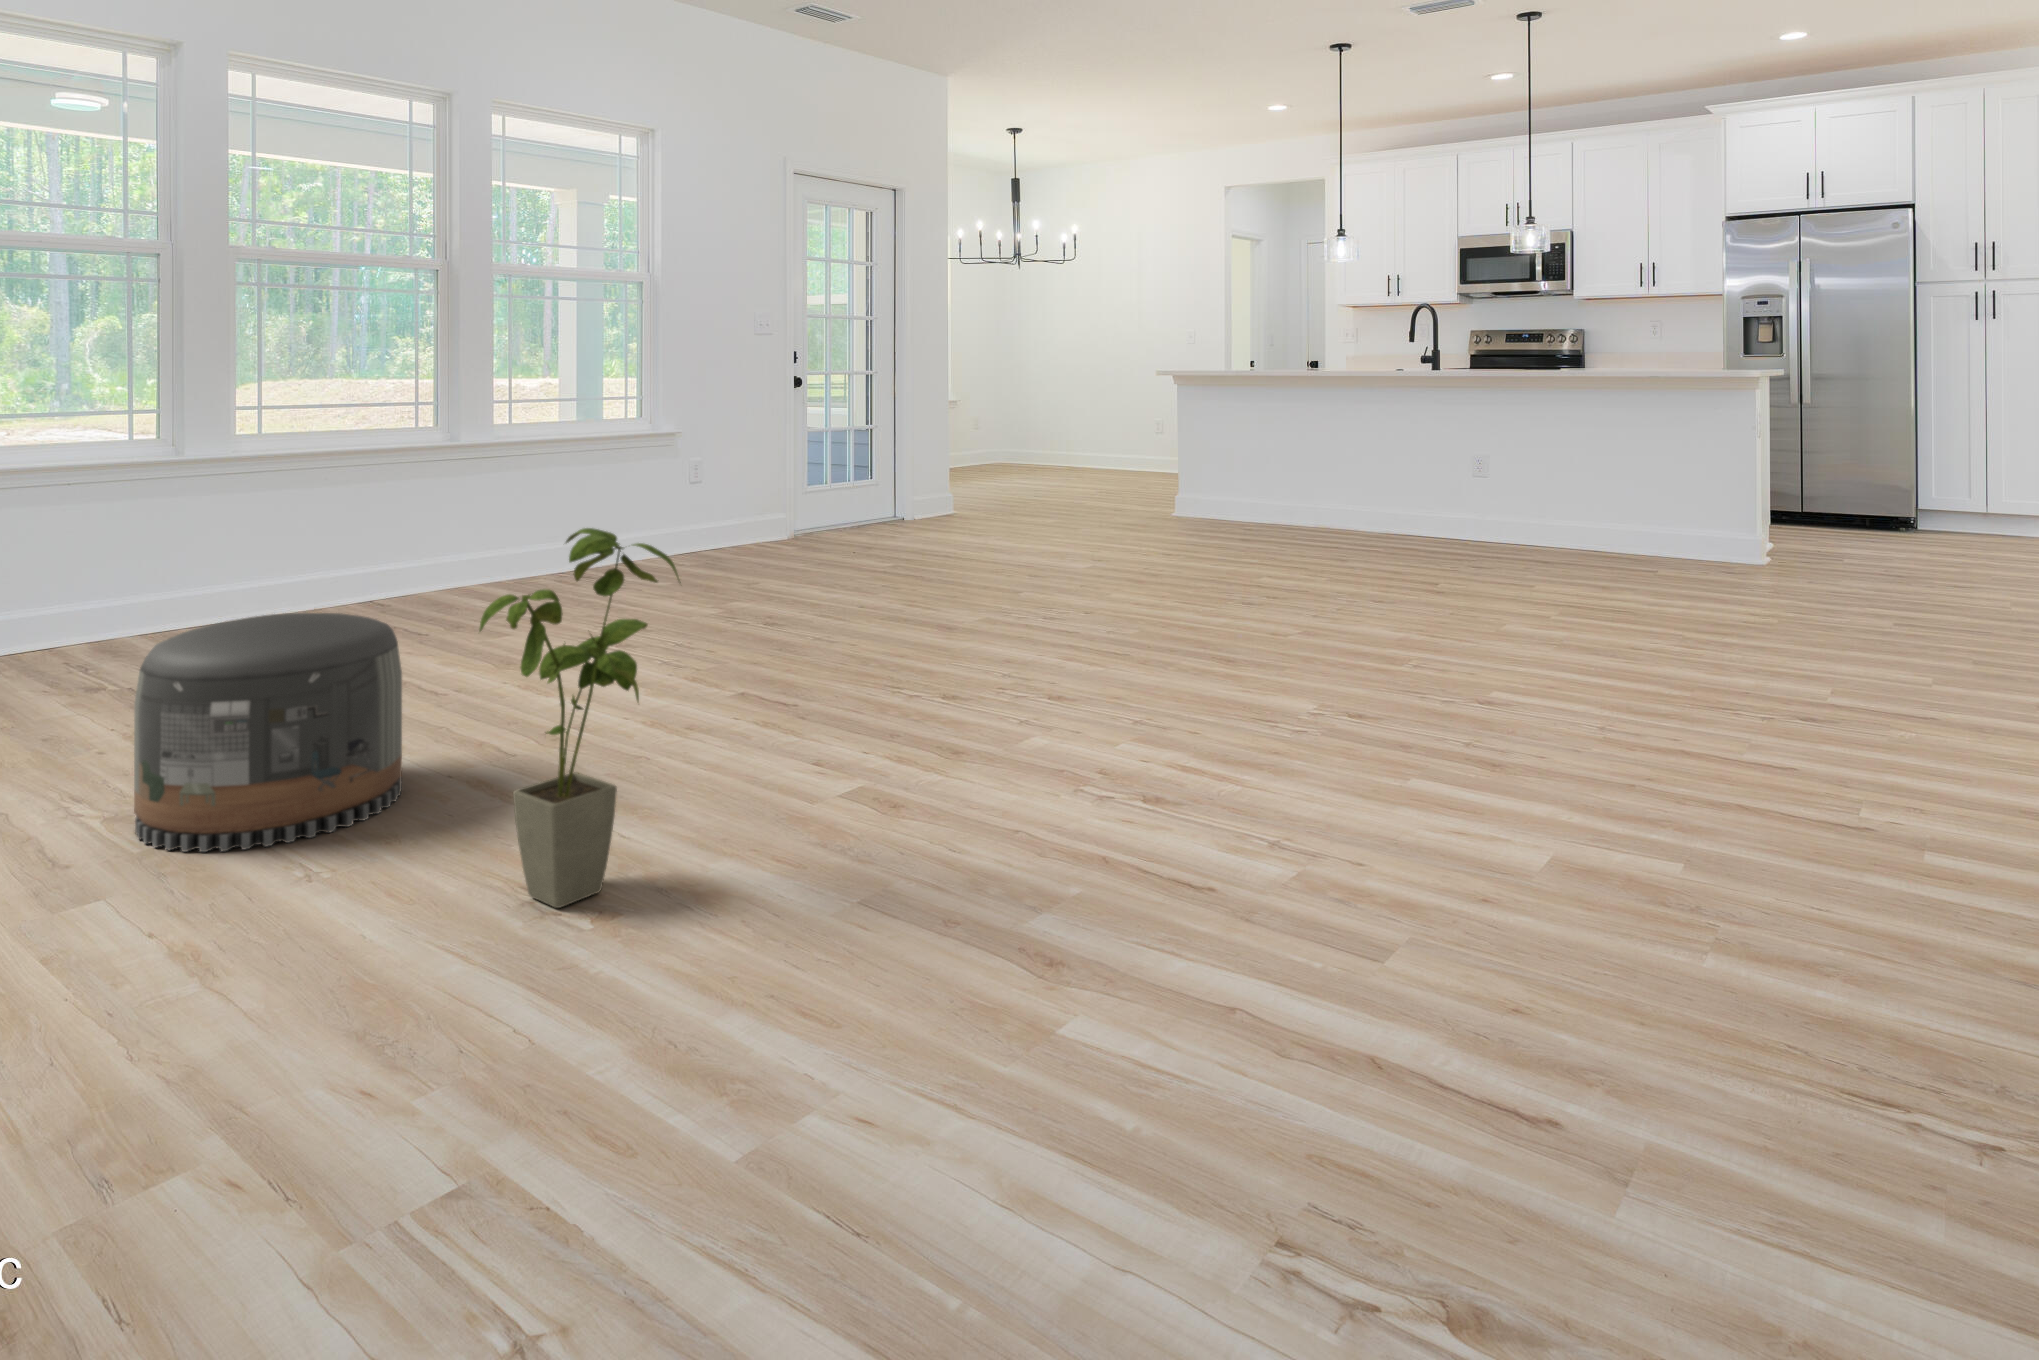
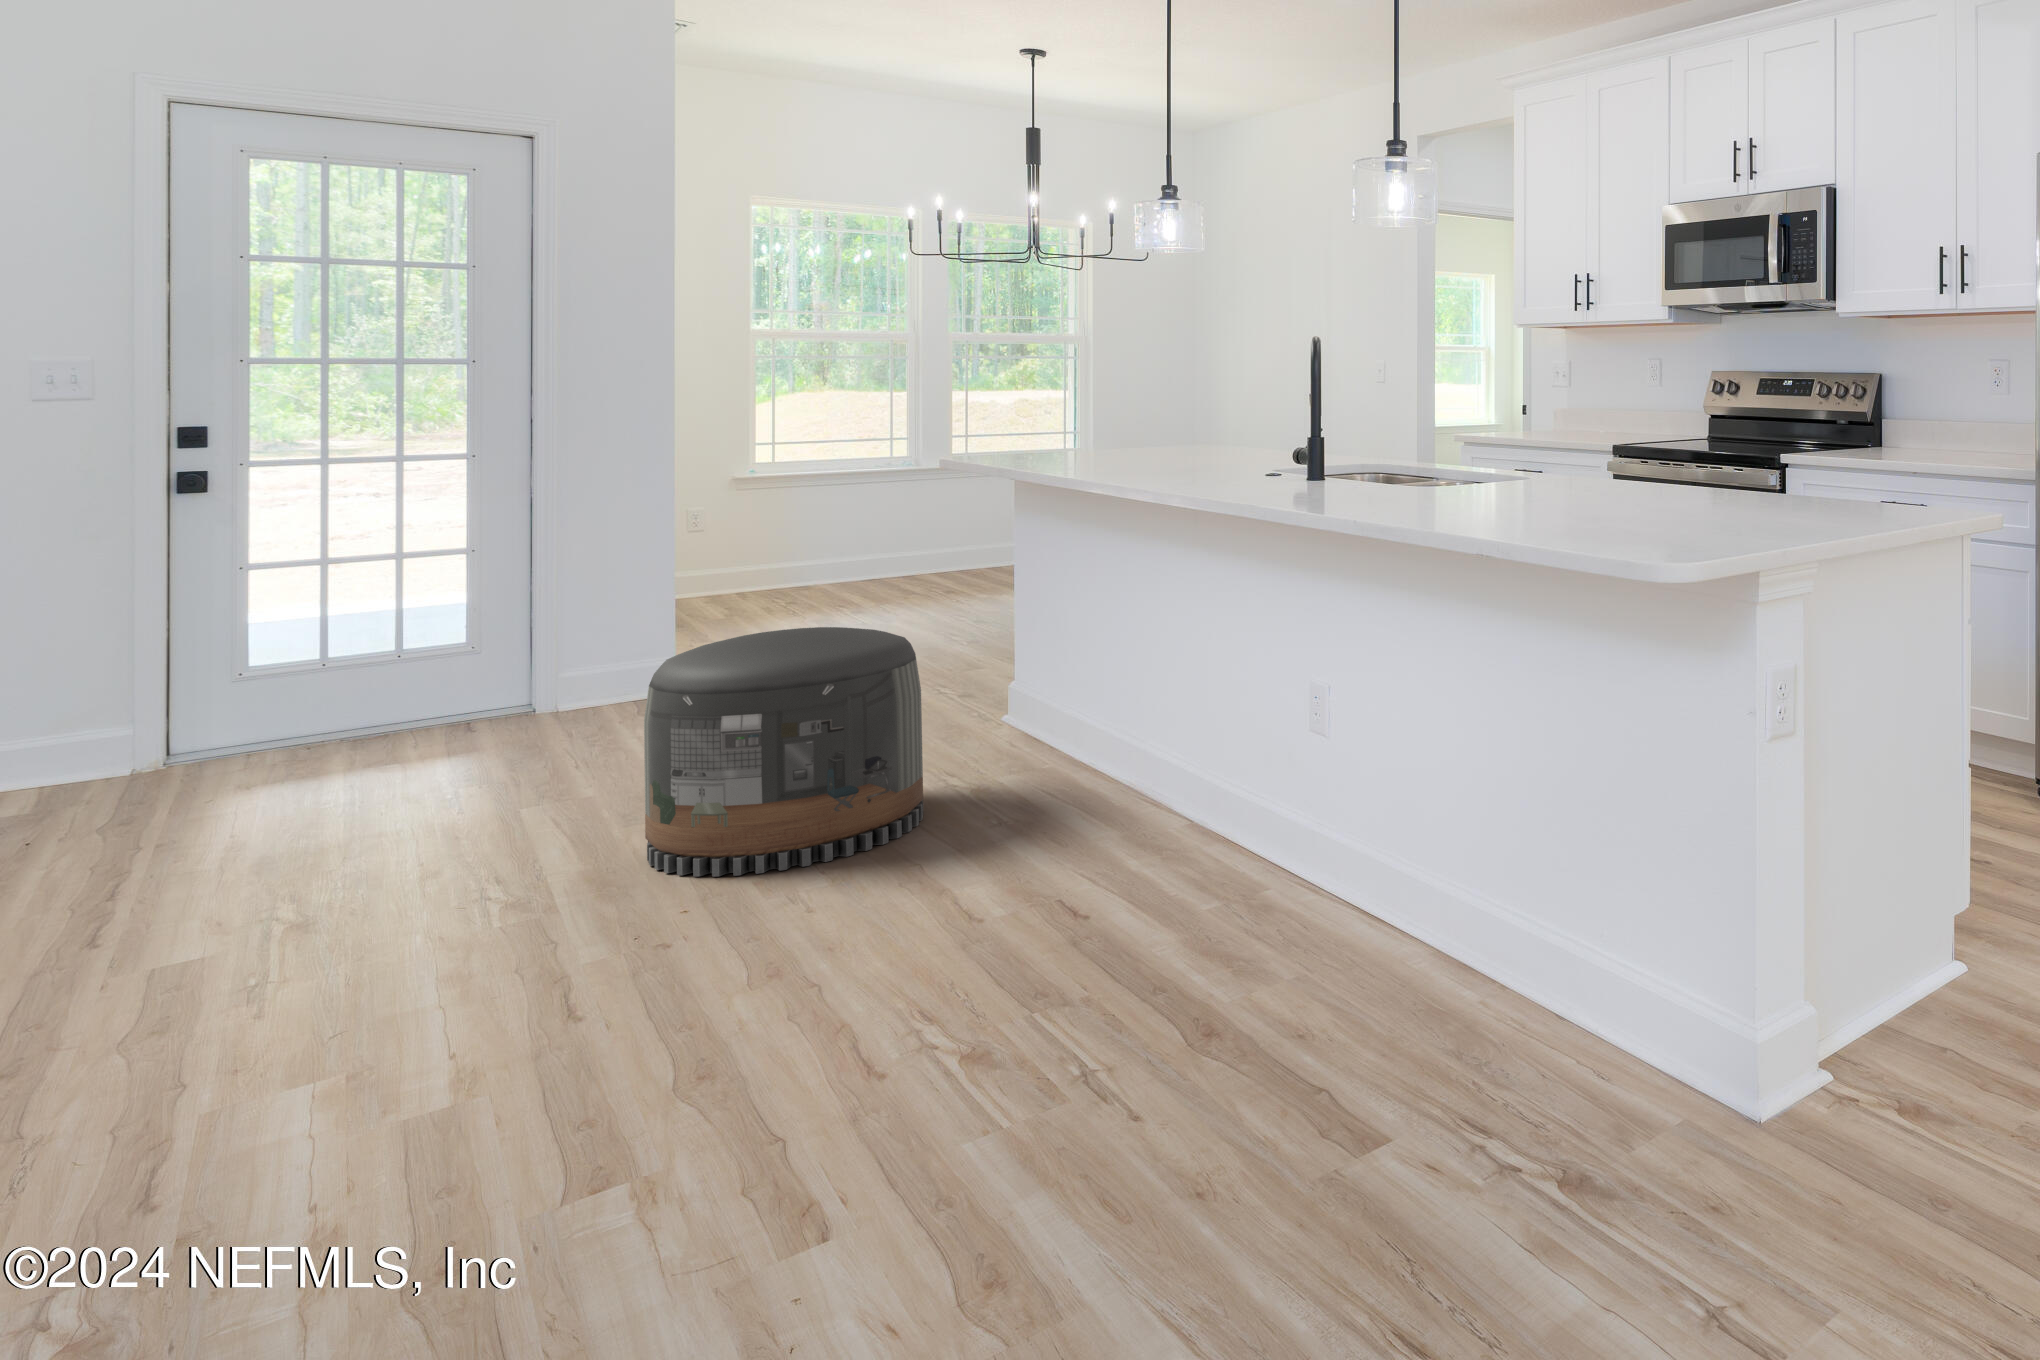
house plant: present [479,528,681,908] -> none [995,513,1209,924]

